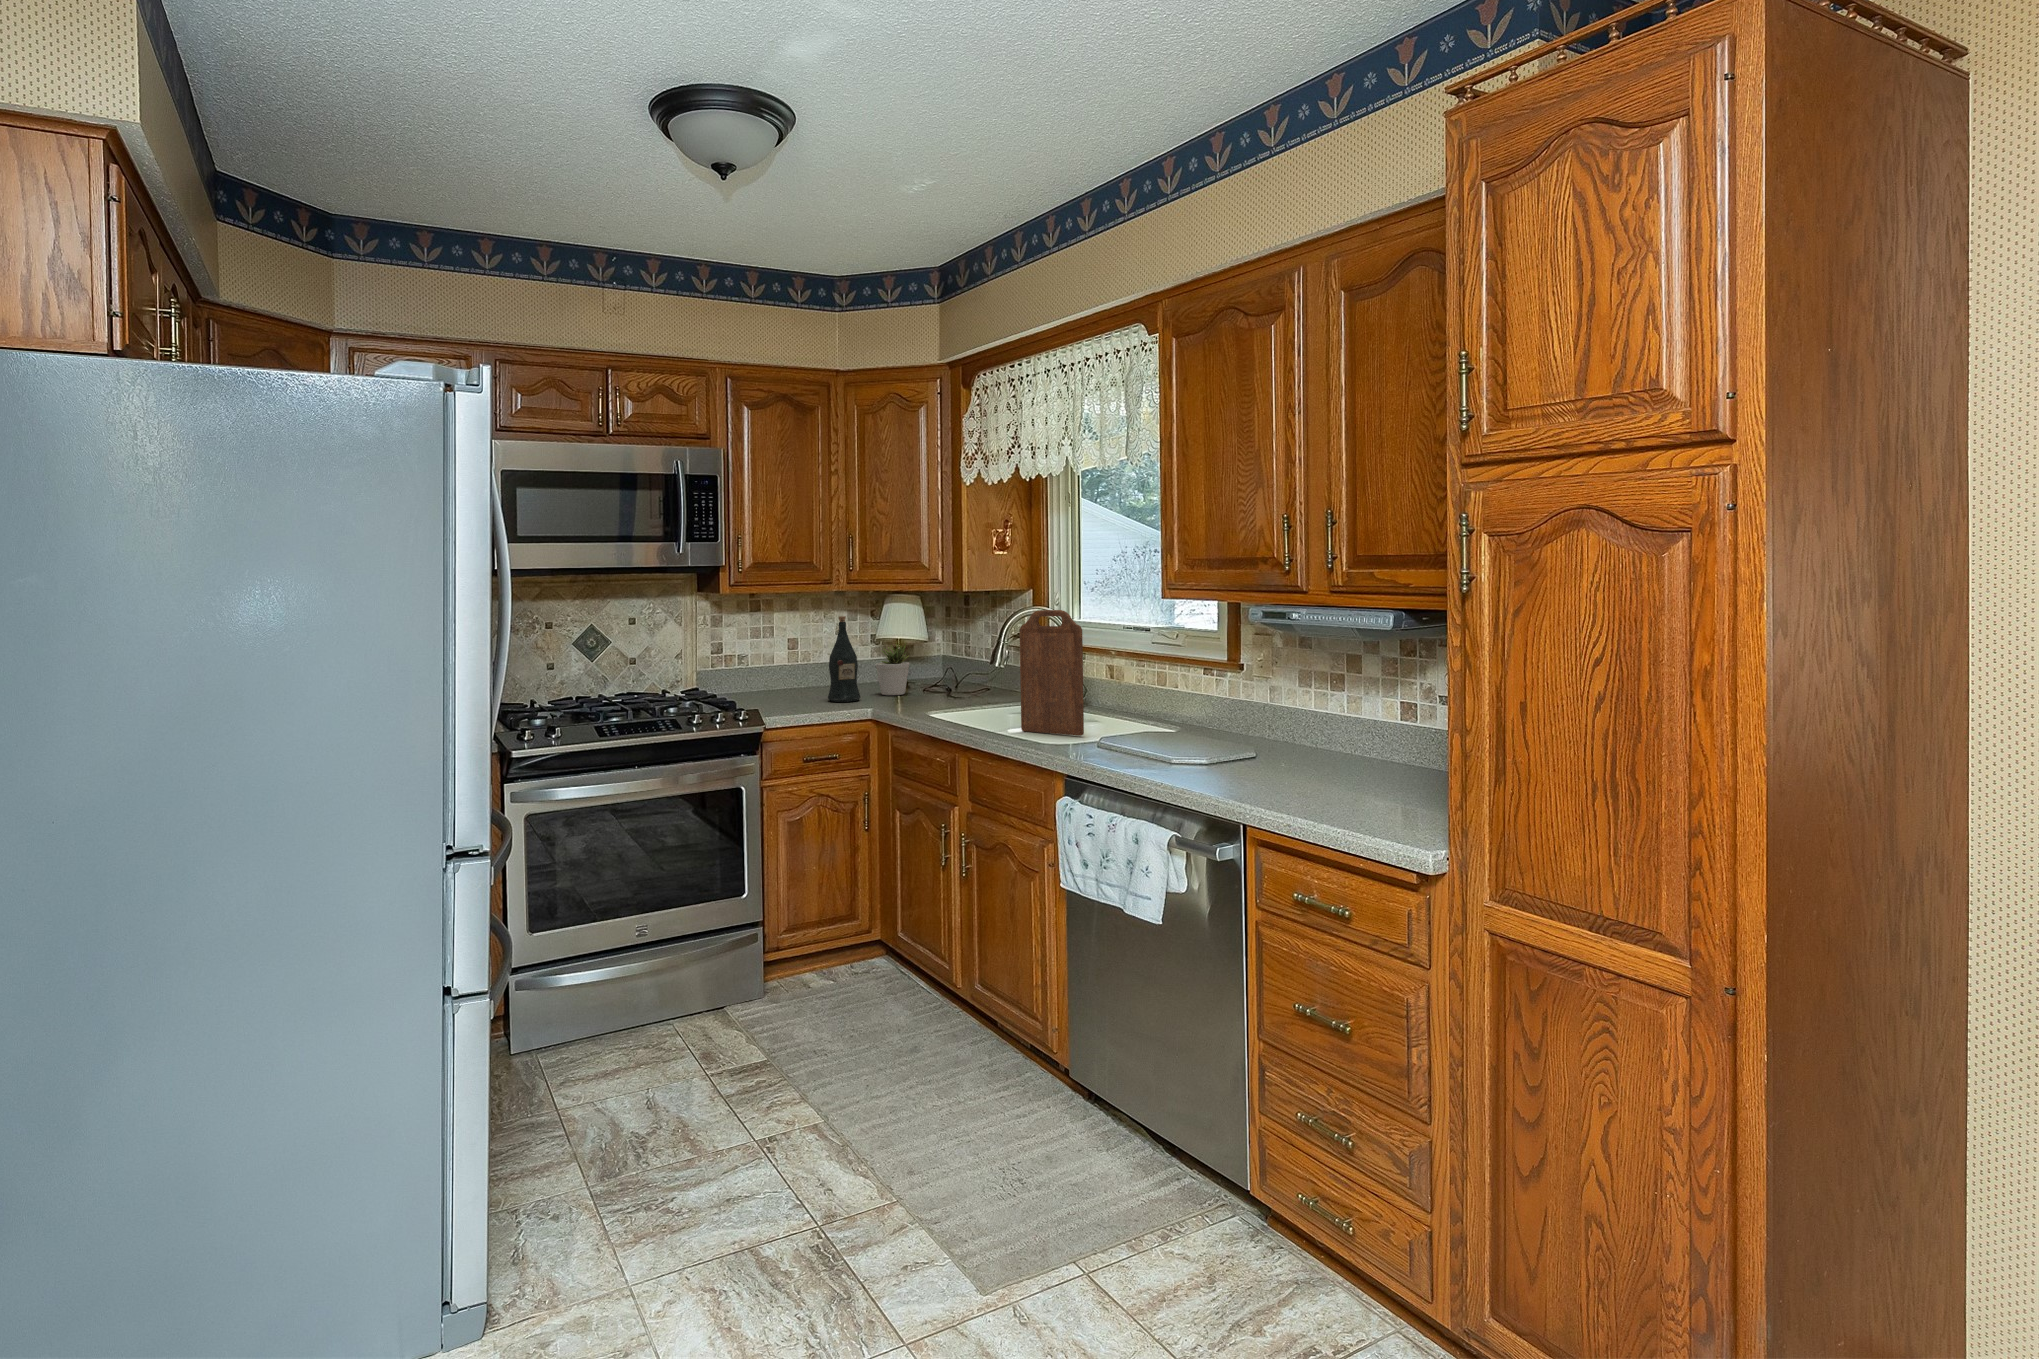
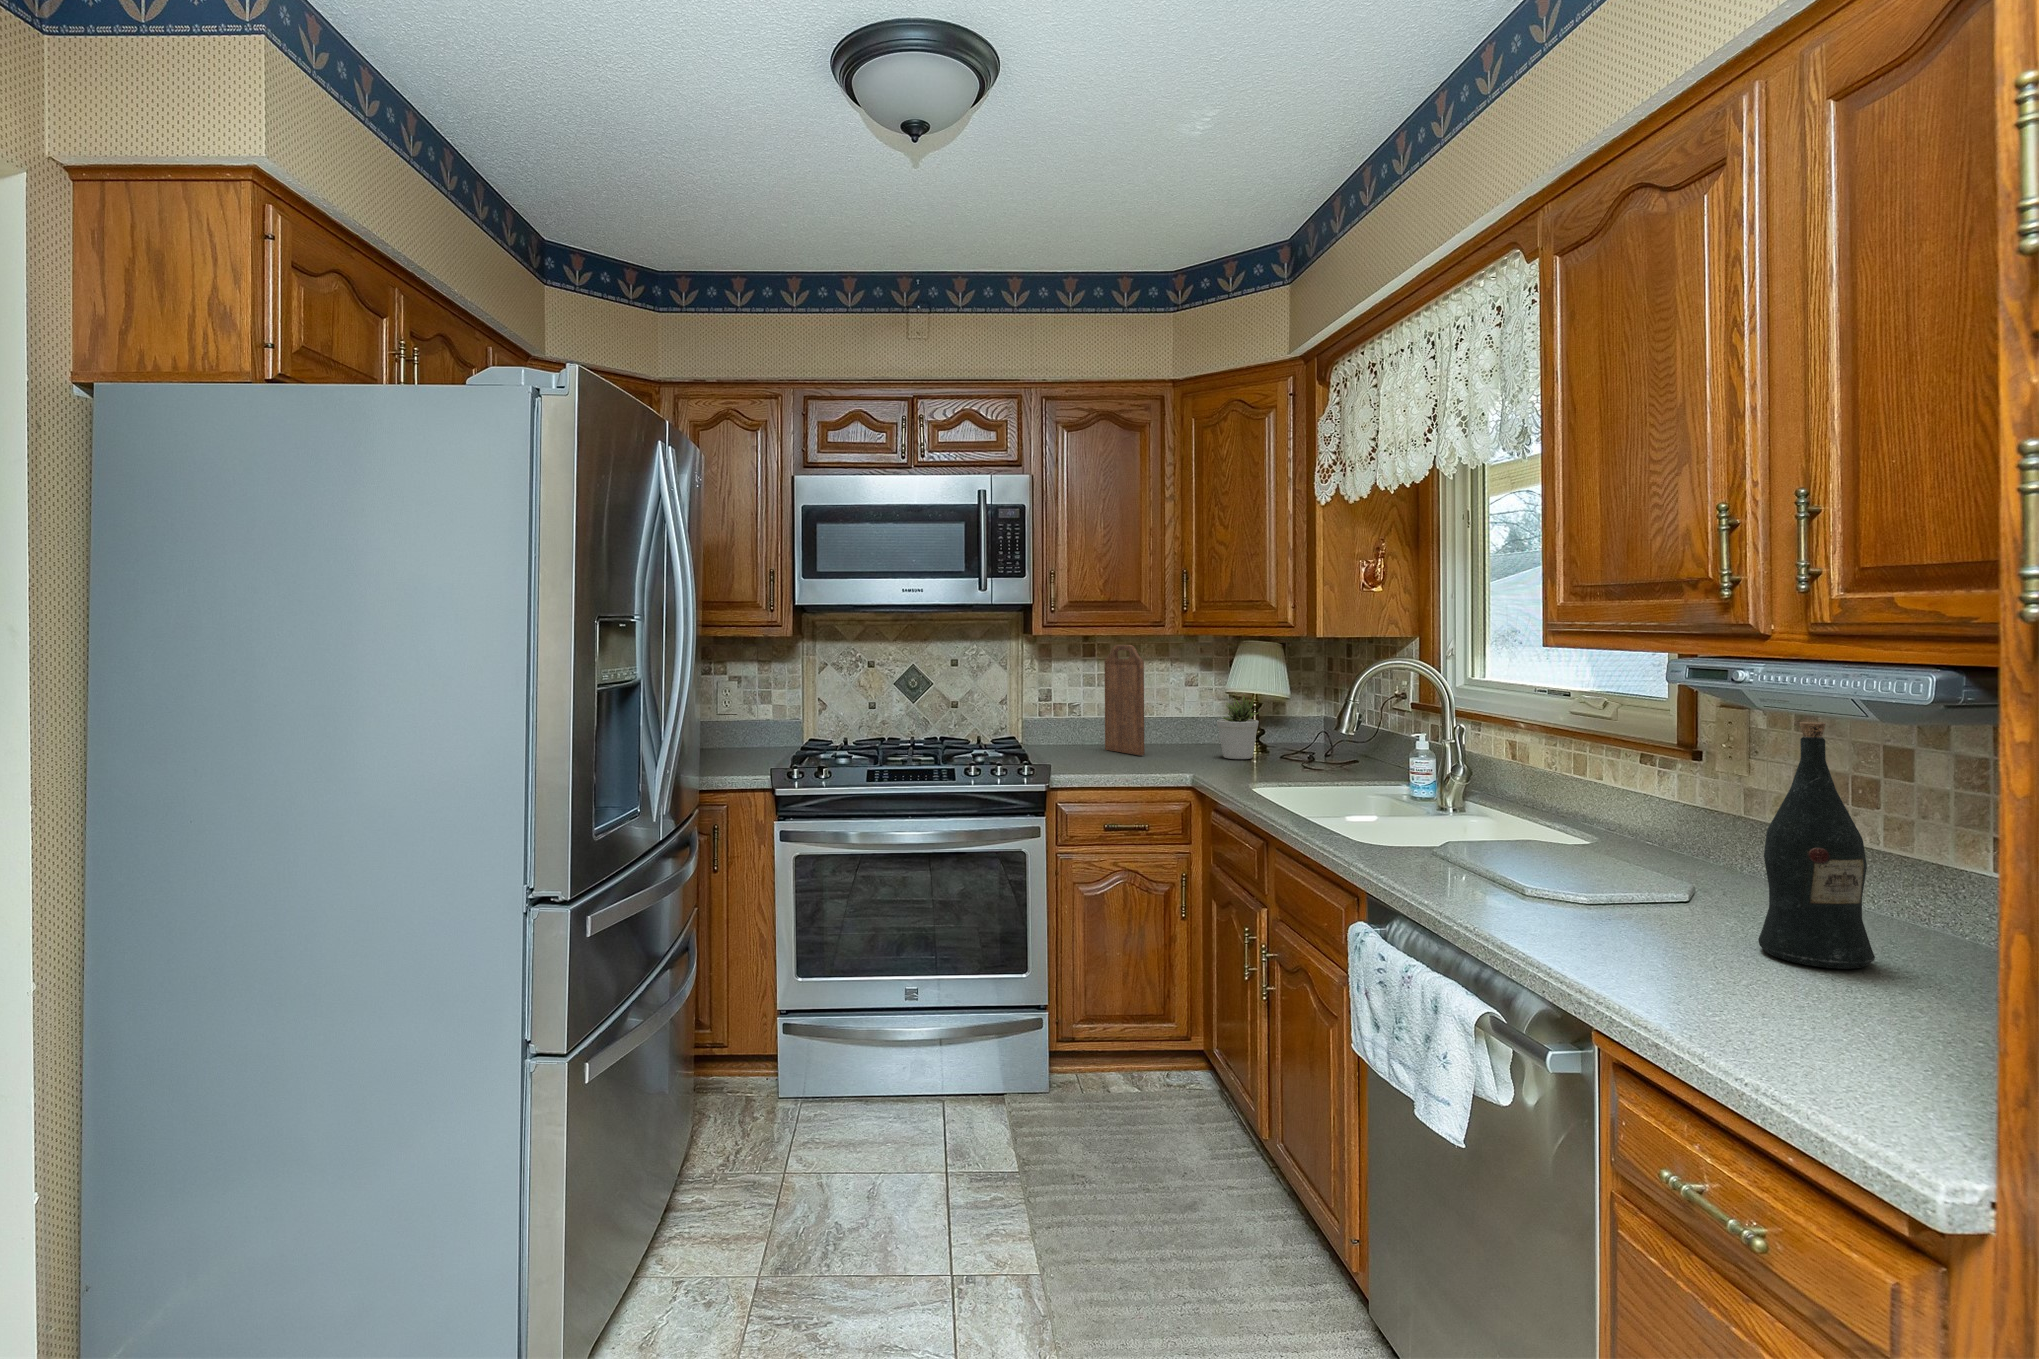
cutting board: present [1020,610,1084,736] -> present [1104,645,1145,755]
wine bottle: present [828,616,861,702] -> present [1758,721,1875,969]

